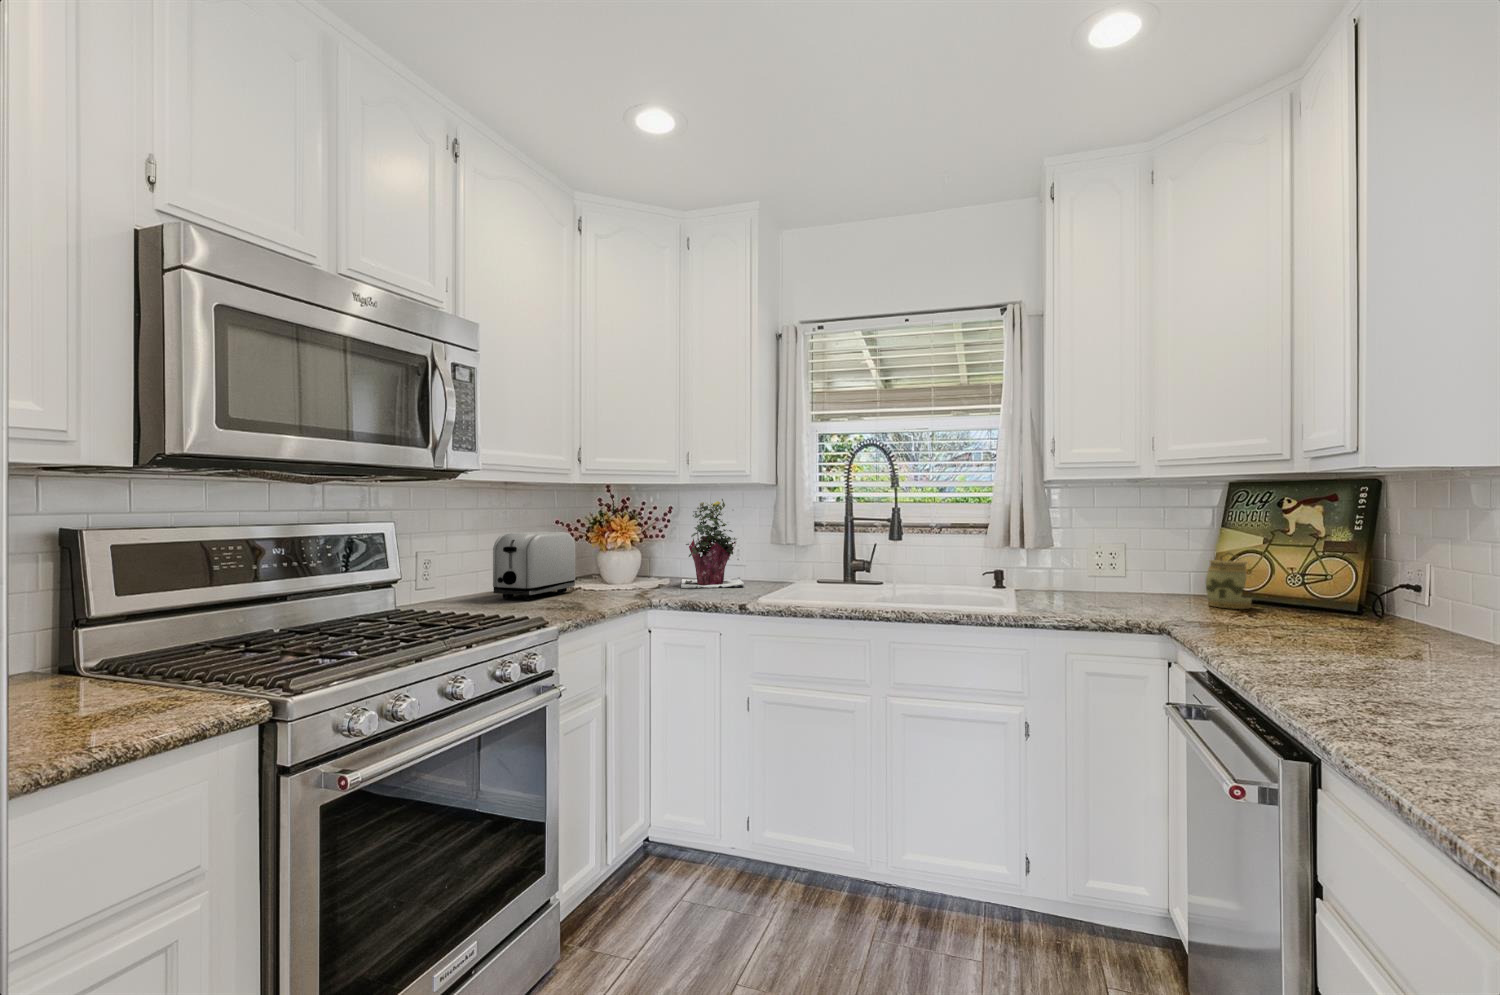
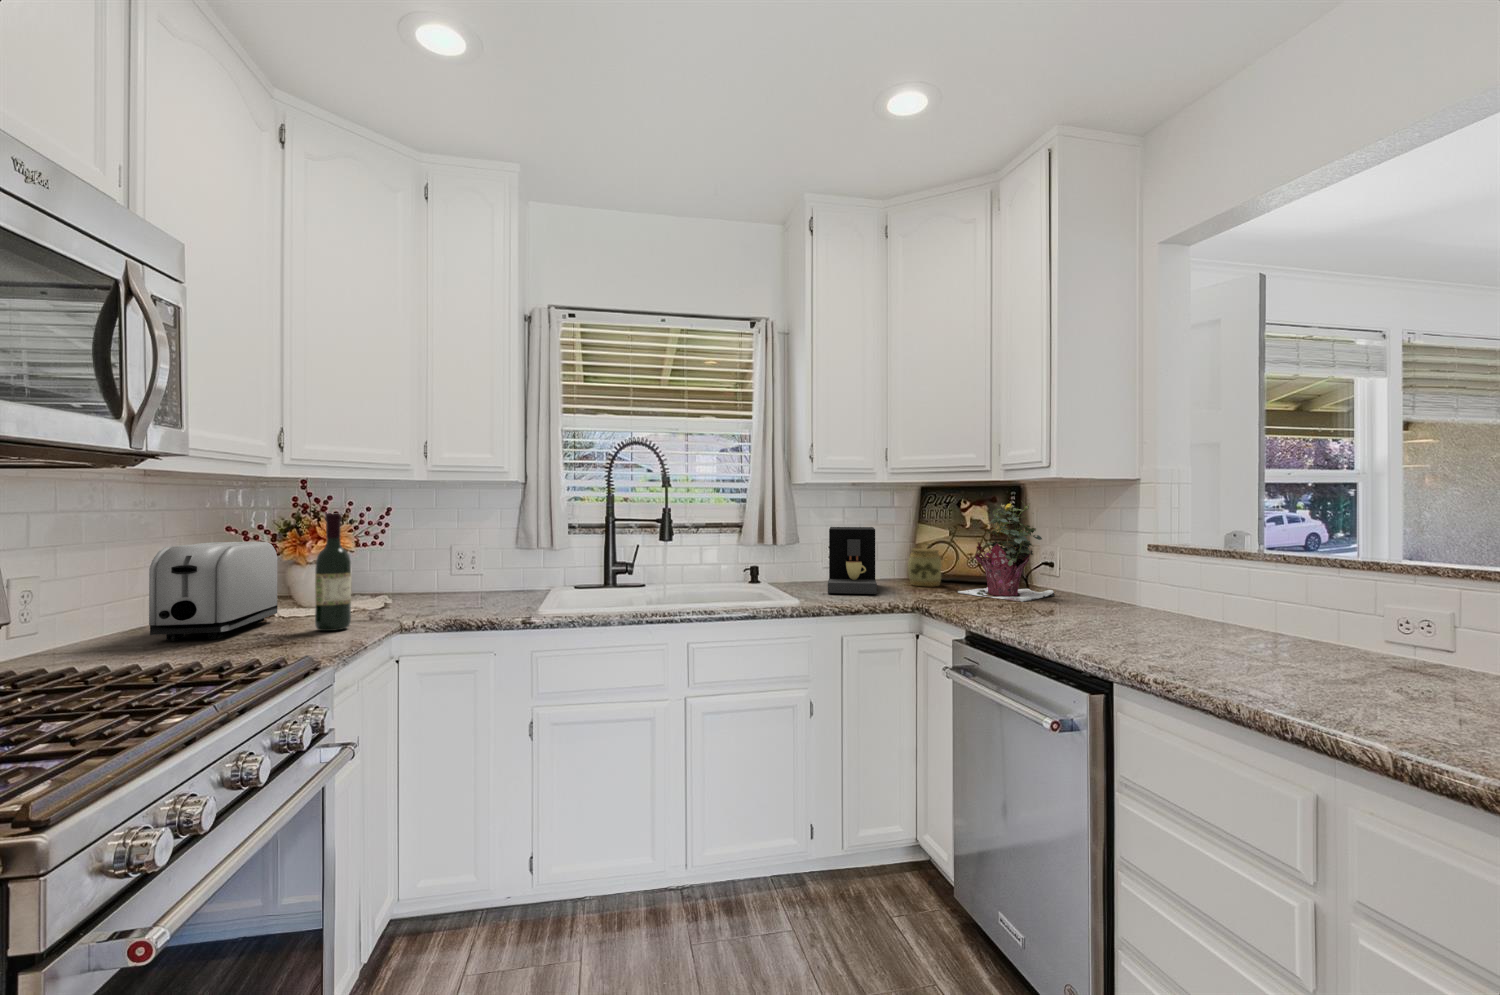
potted plant: present [681,499,744,588] -> present [958,502,1055,602]
wine bottle: none [587,511,611,601] -> present [315,514,351,631]
coffee maker: none [1070,531,1155,611] -> present [828,527,877,594]

